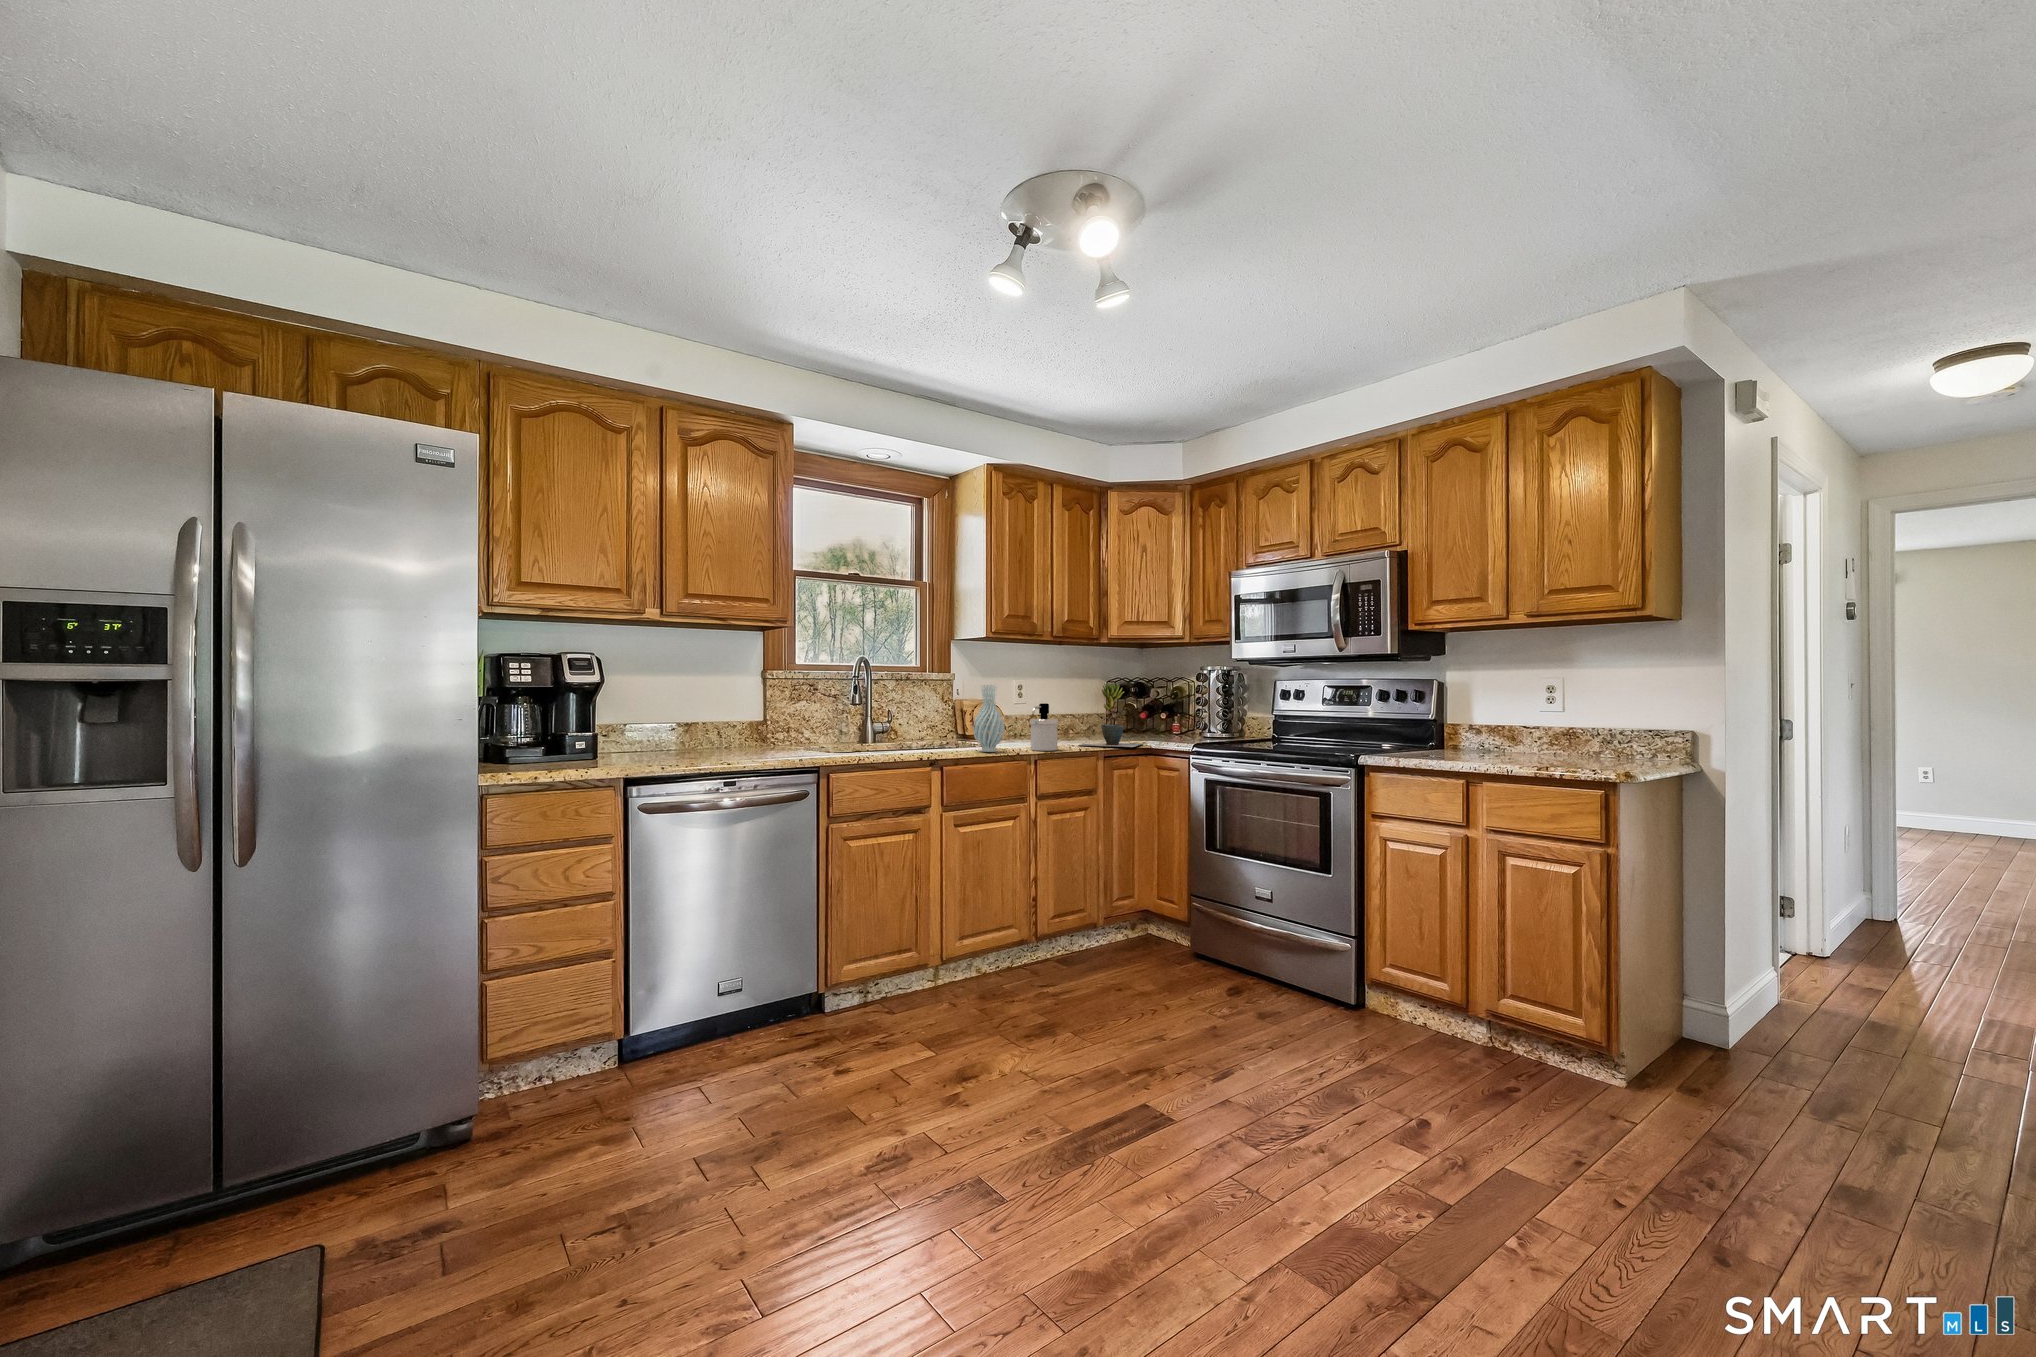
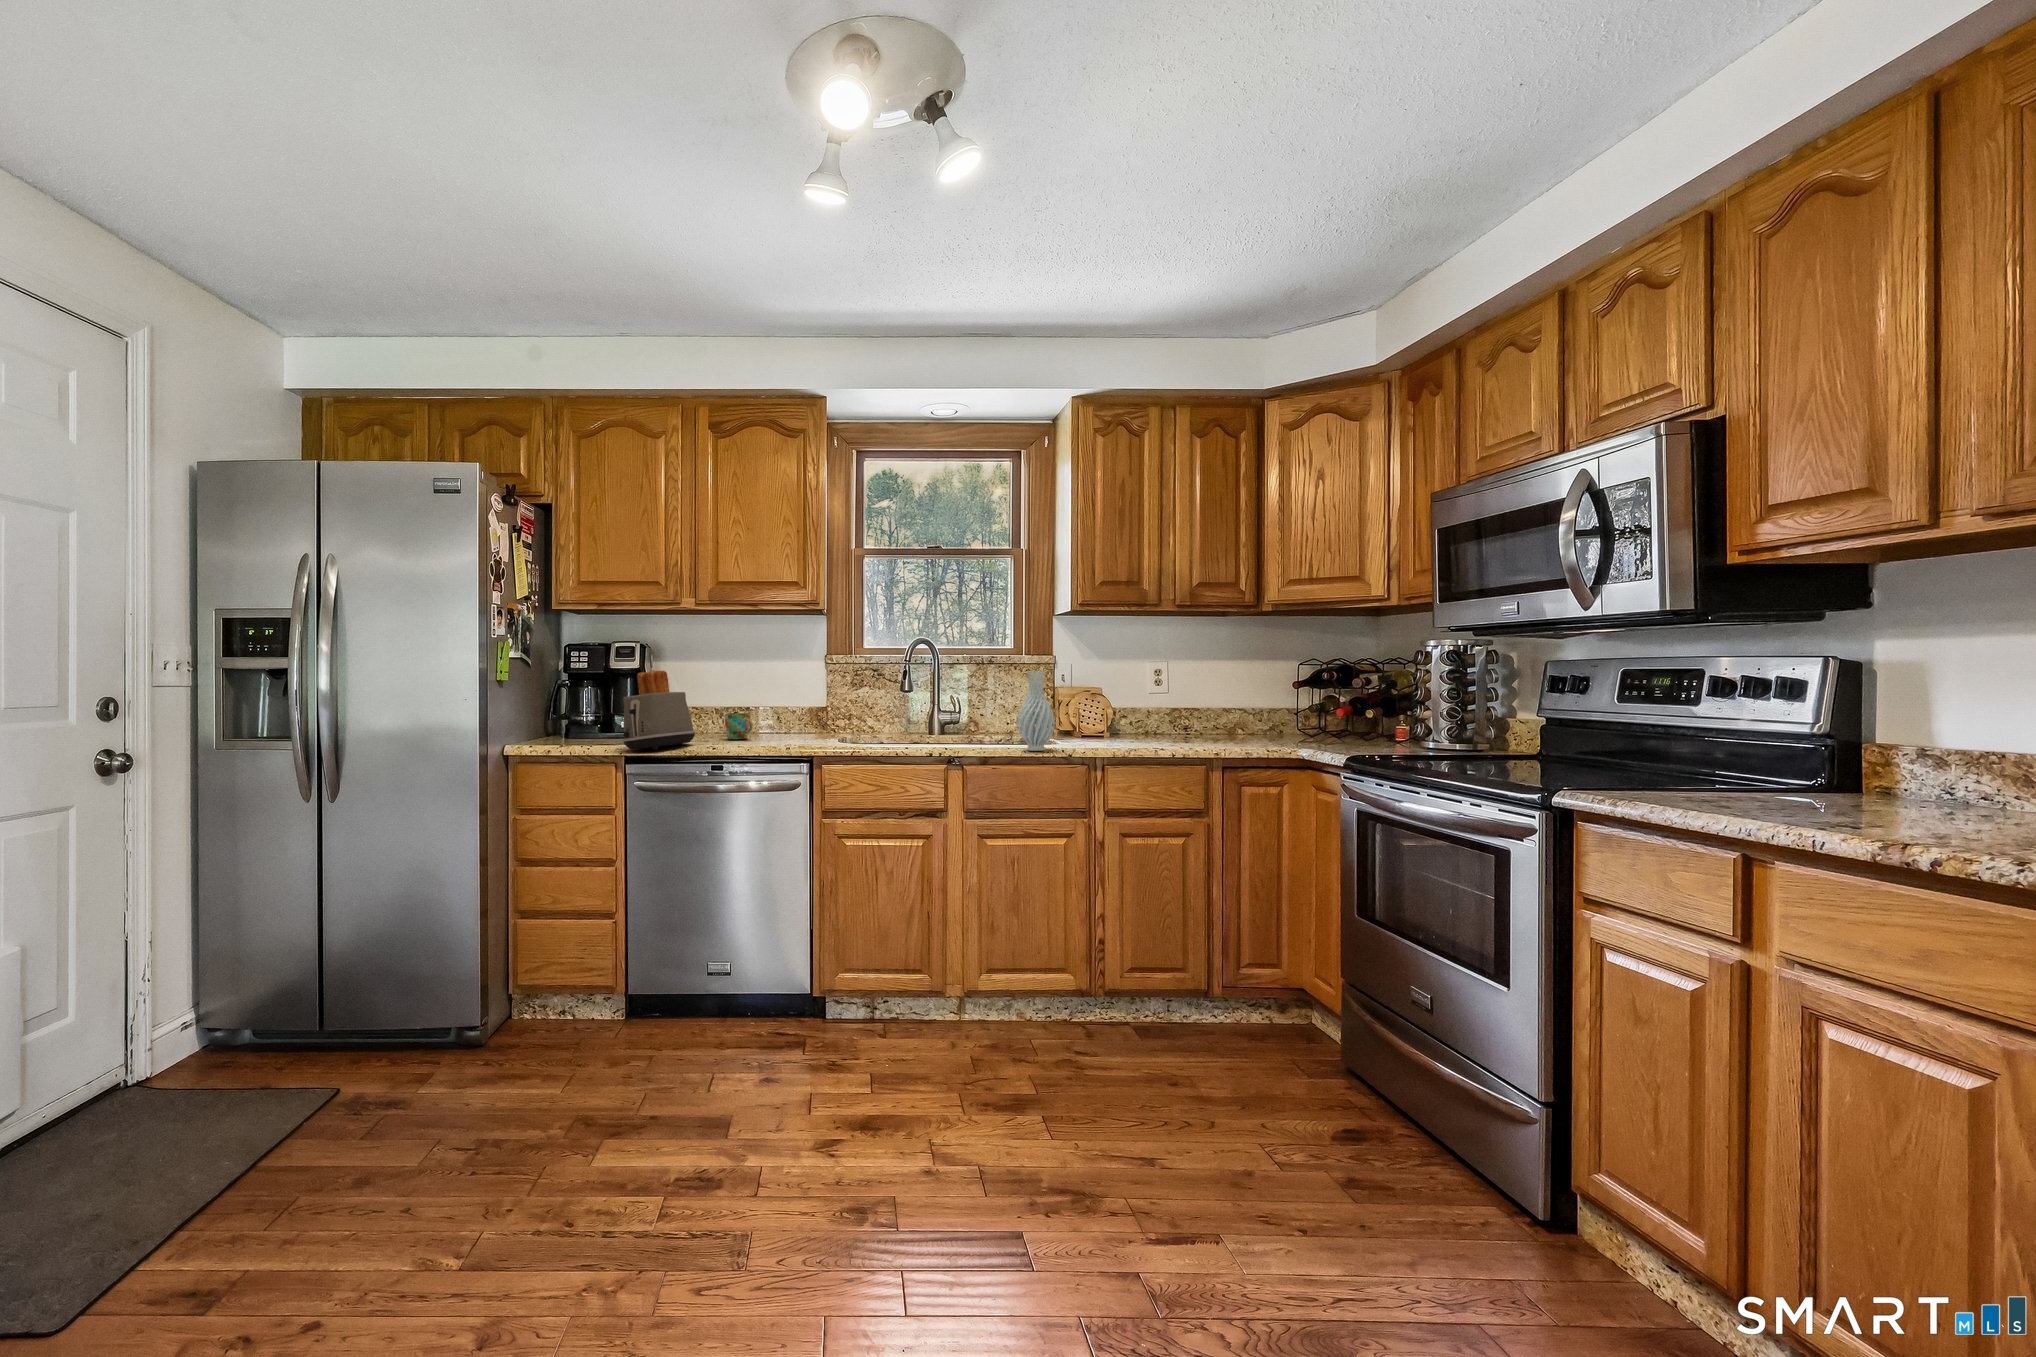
potted plant: present [1080,683,1142,747] -> none [1175,668,1274,752]
toaster: none [621,684,675,764] -> present [623,671,695,750]
soap dispenser: present [1030,703,1058,751] -> none [1084,694,1130,752]
mug: none [685,726,716,752] -> present [725,713,753,739]

